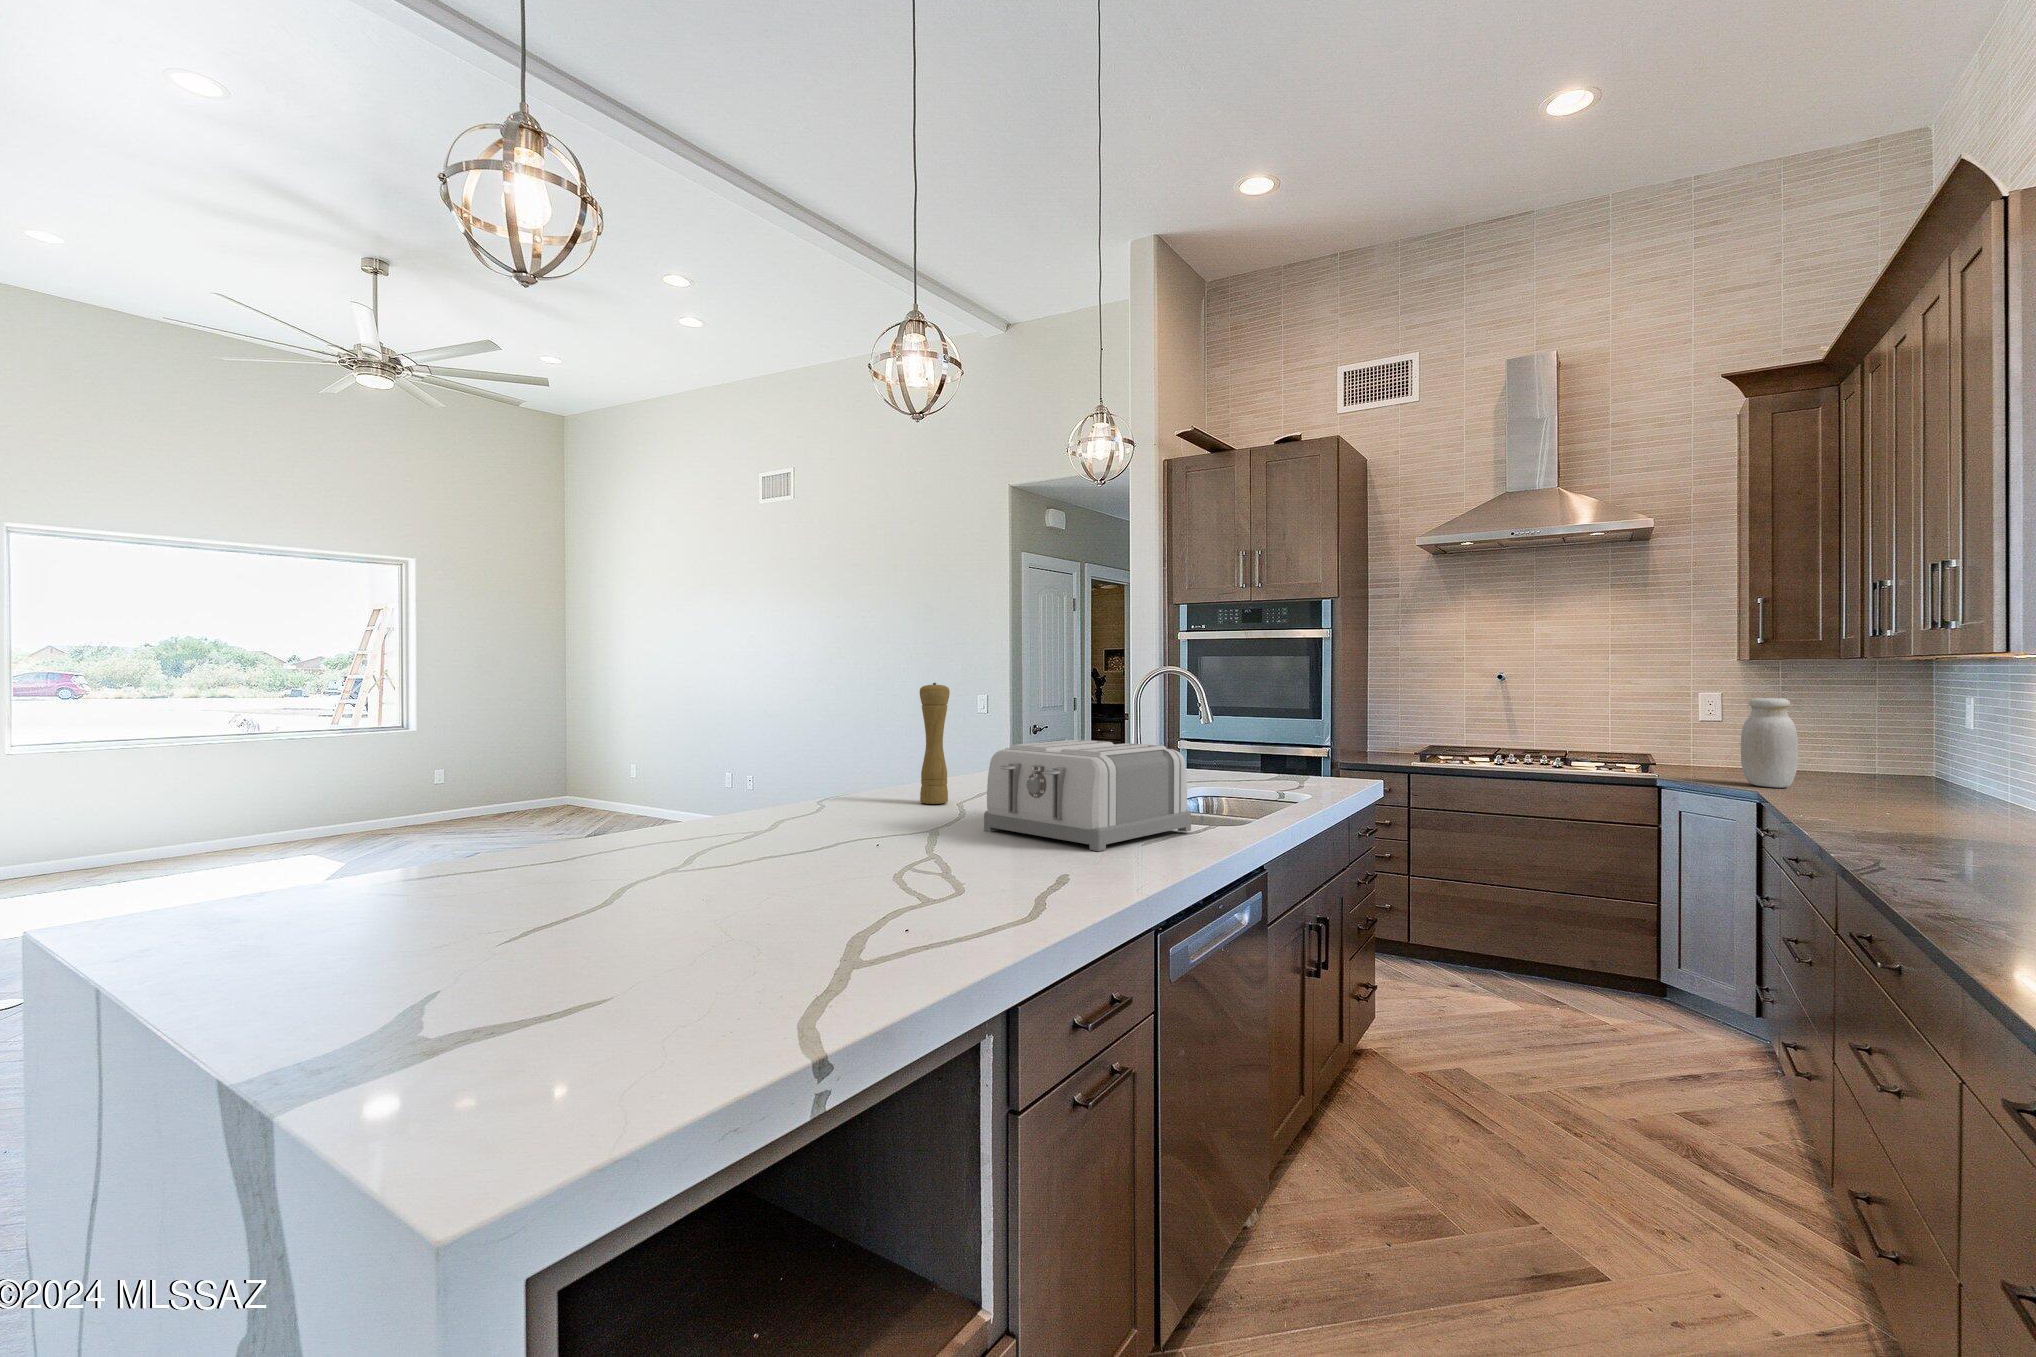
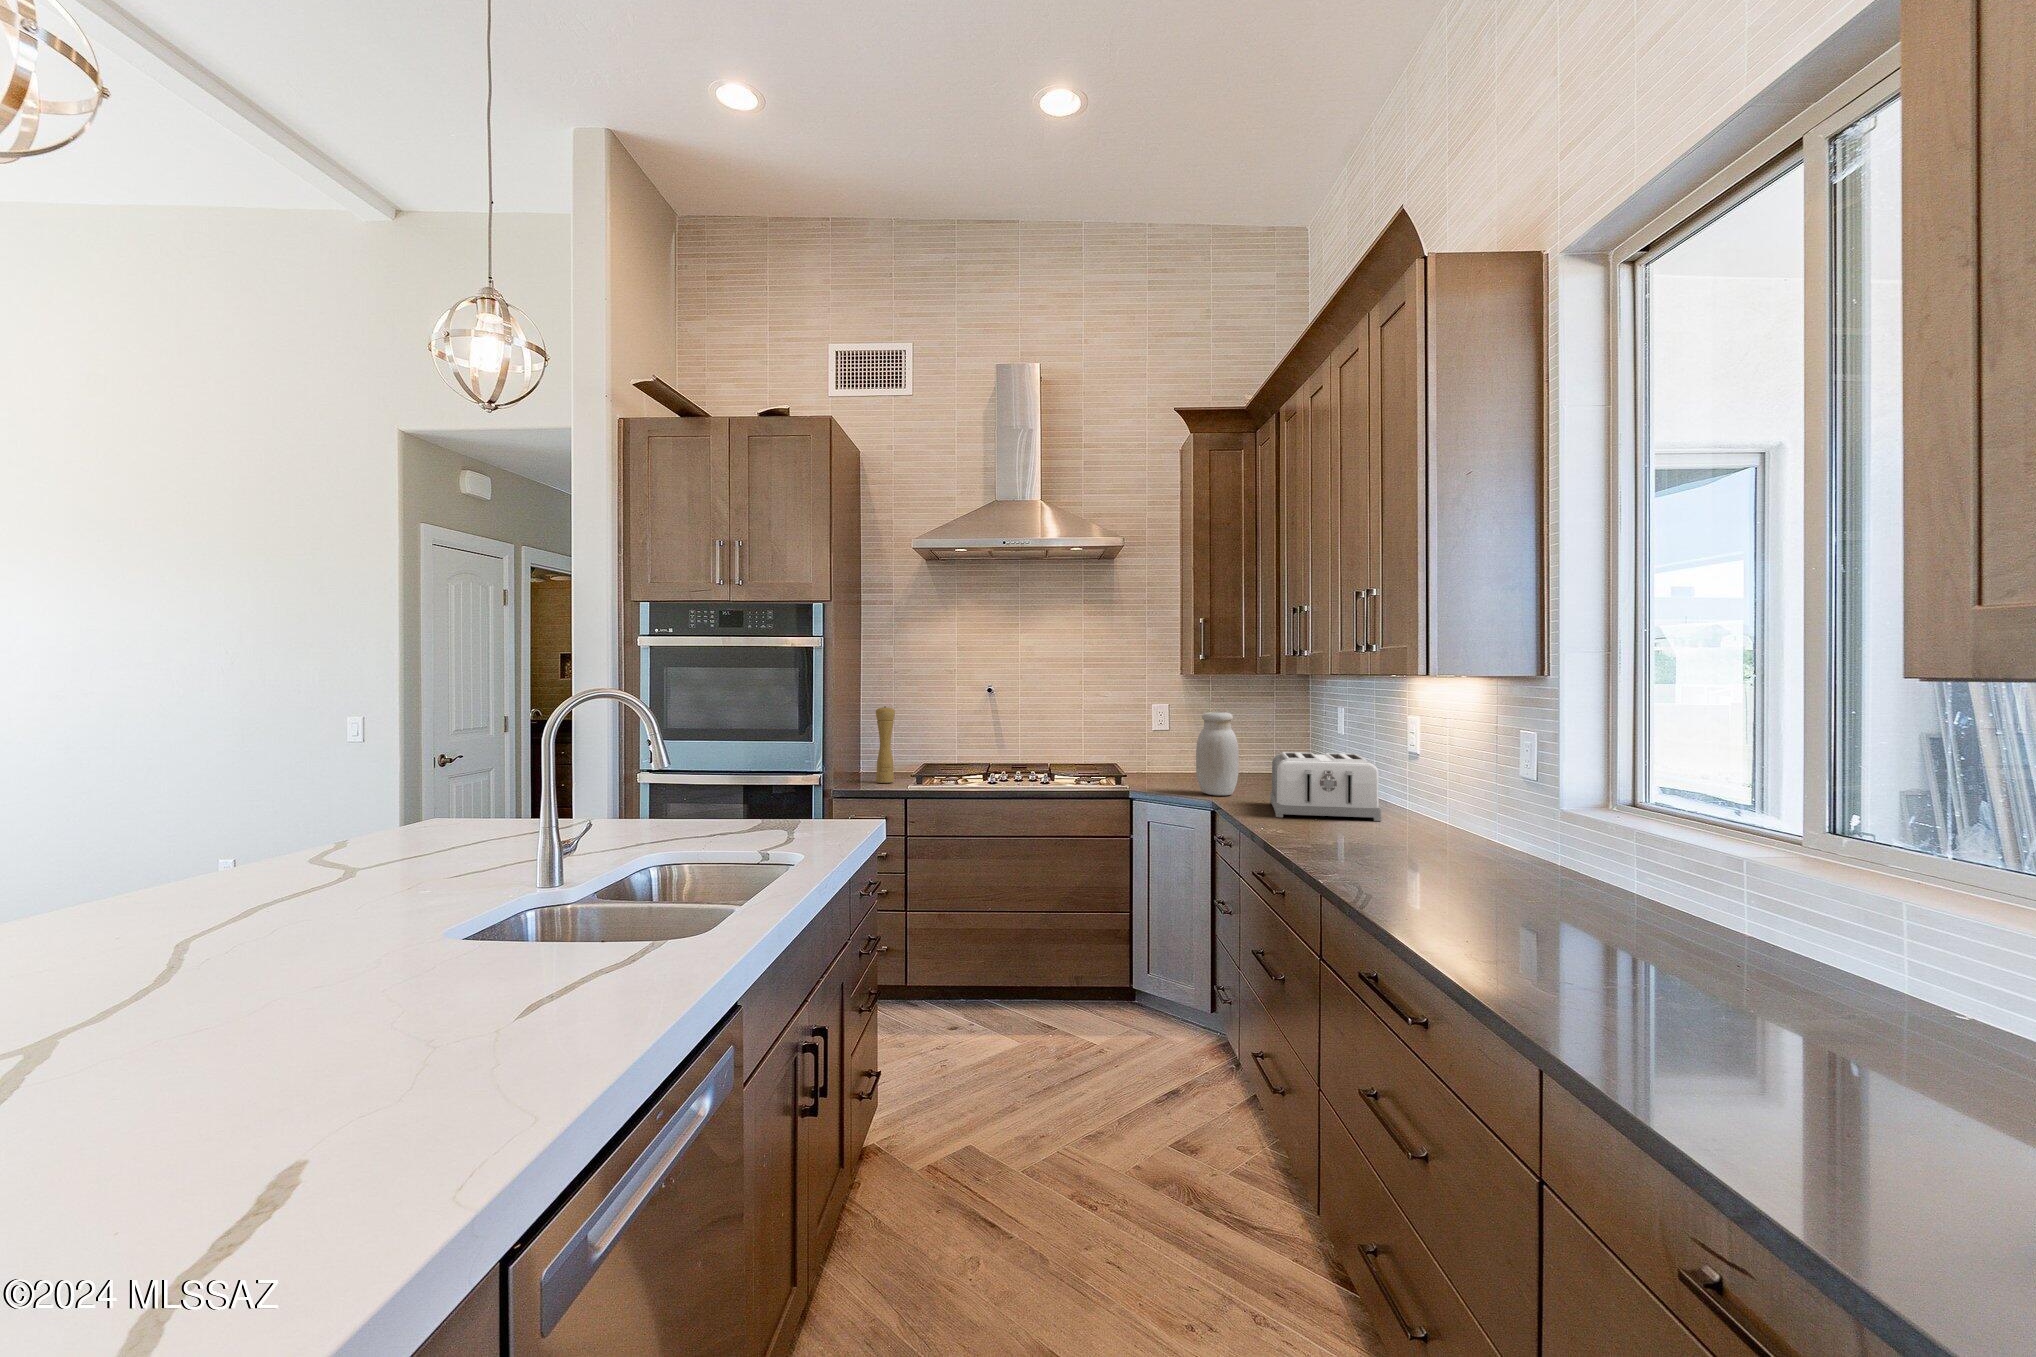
pepper mill: present [920,683,950,804] -> present [876,706,895,783]
toaster: present [984,740,1191,851] -> present [1270,752,1381,821]

